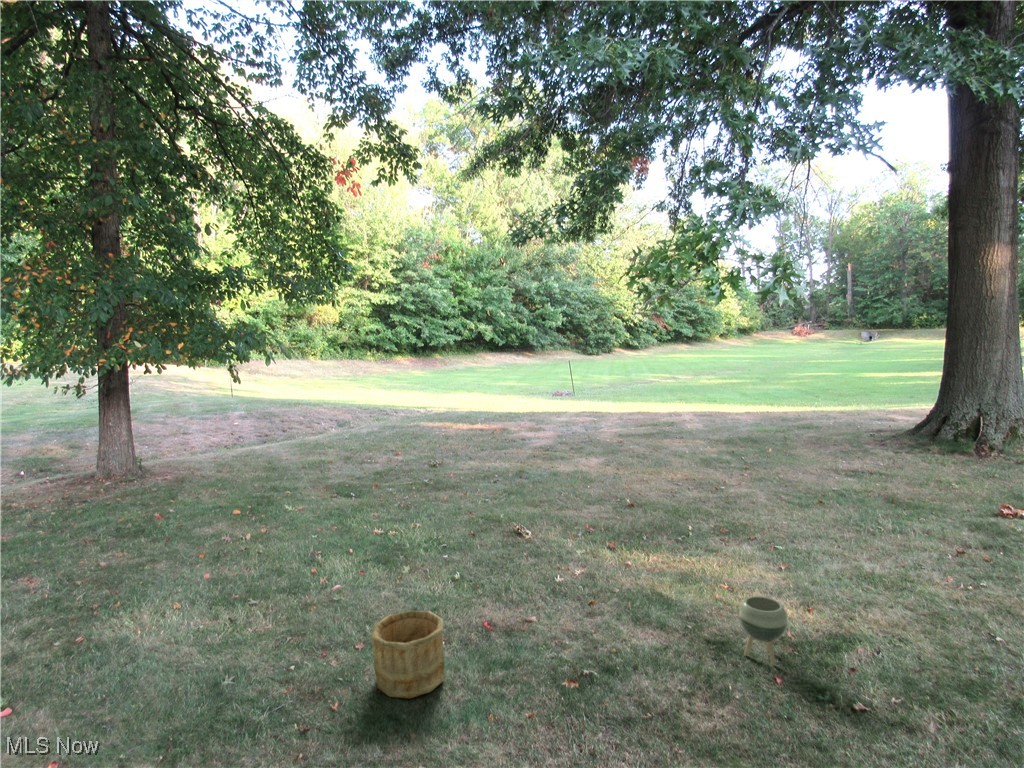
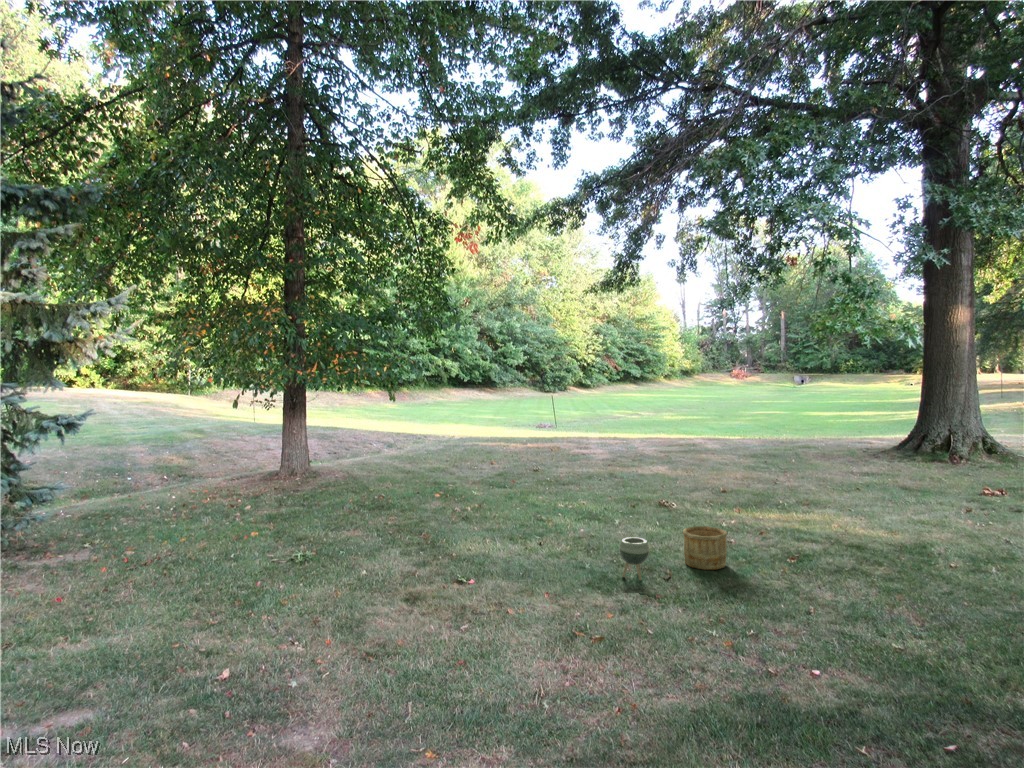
planter: present [739,596,787,666] -> present [619,537,649,580]

